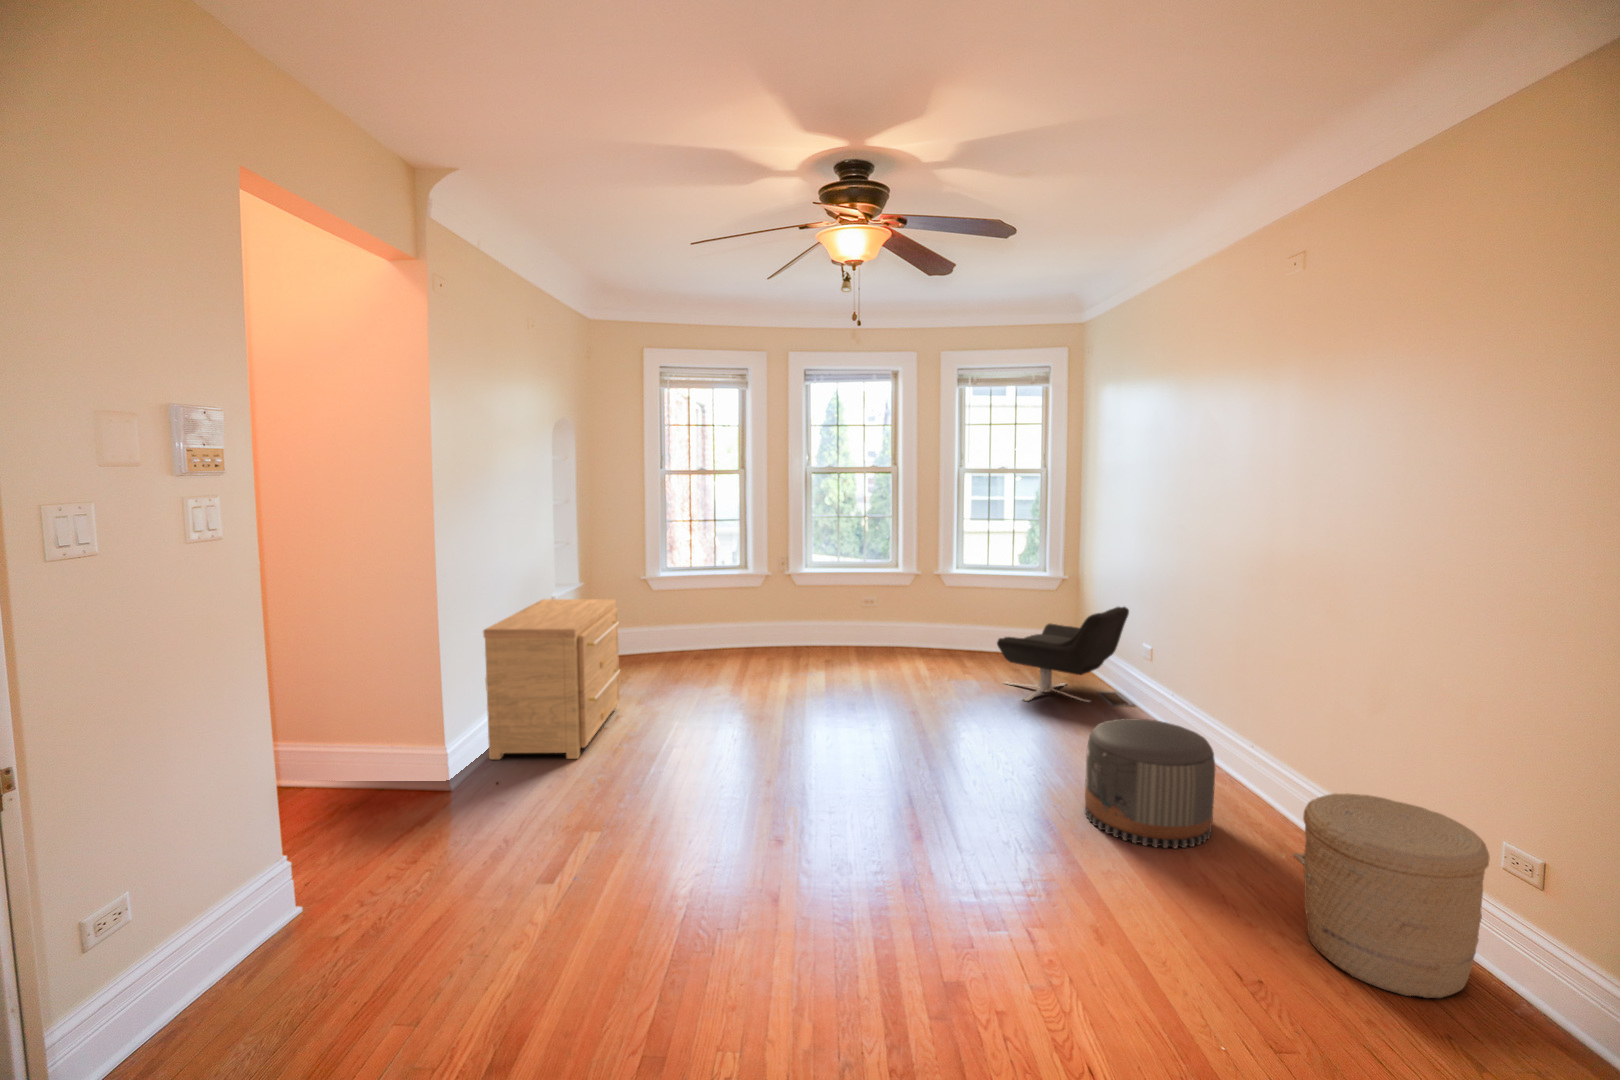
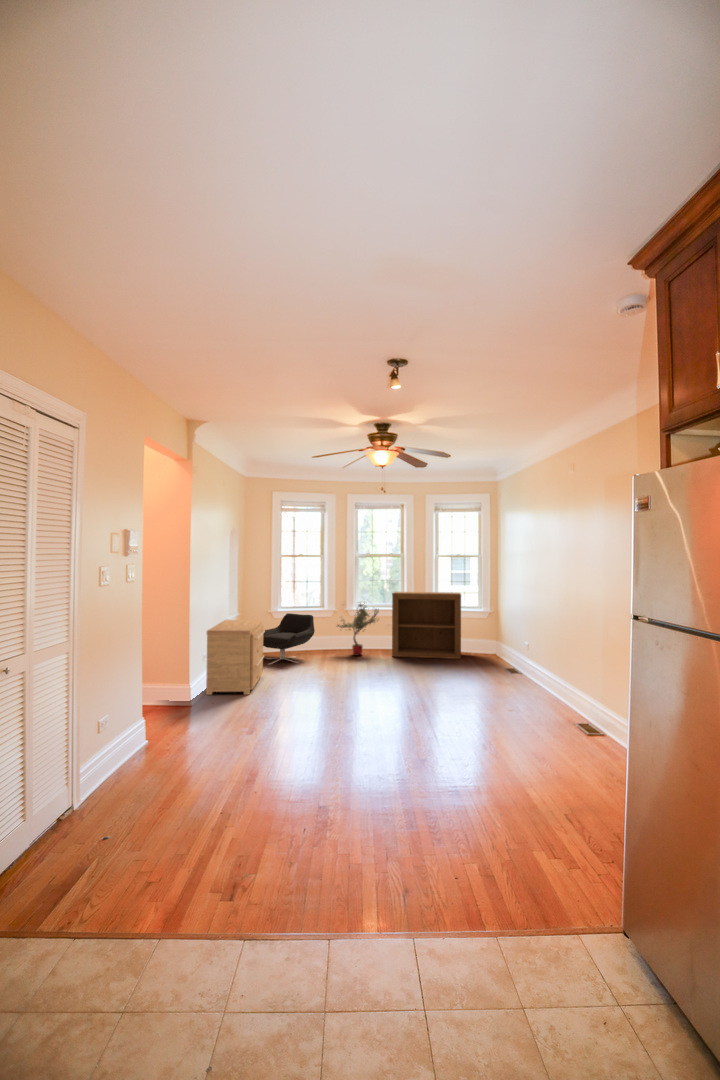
bookshelf: none [874,538,1008,666] -> present [392,592,461,659]
potted tree: none [768,557,851,658] -> present [338,603,379,656]
lounge chair: present [997,607,1129,702] -> present [263,613,315,665]
pouf: present [1085,719,1215,848] -> none [488,669,542,722]
woven basket: present [1303,793,1490,998] -> none [563,687,626,758]

